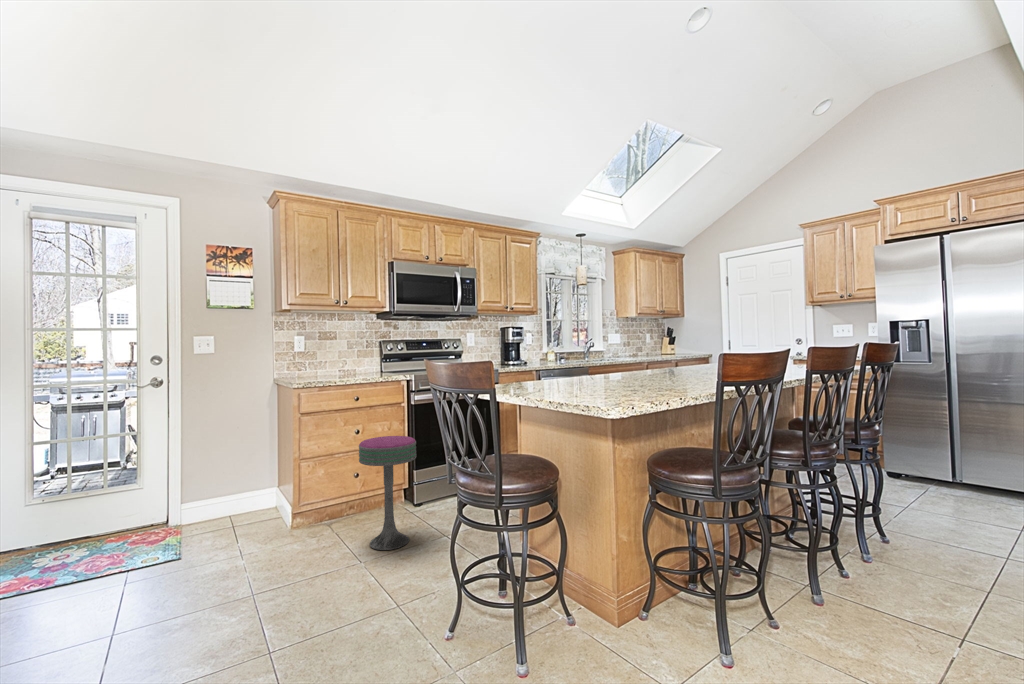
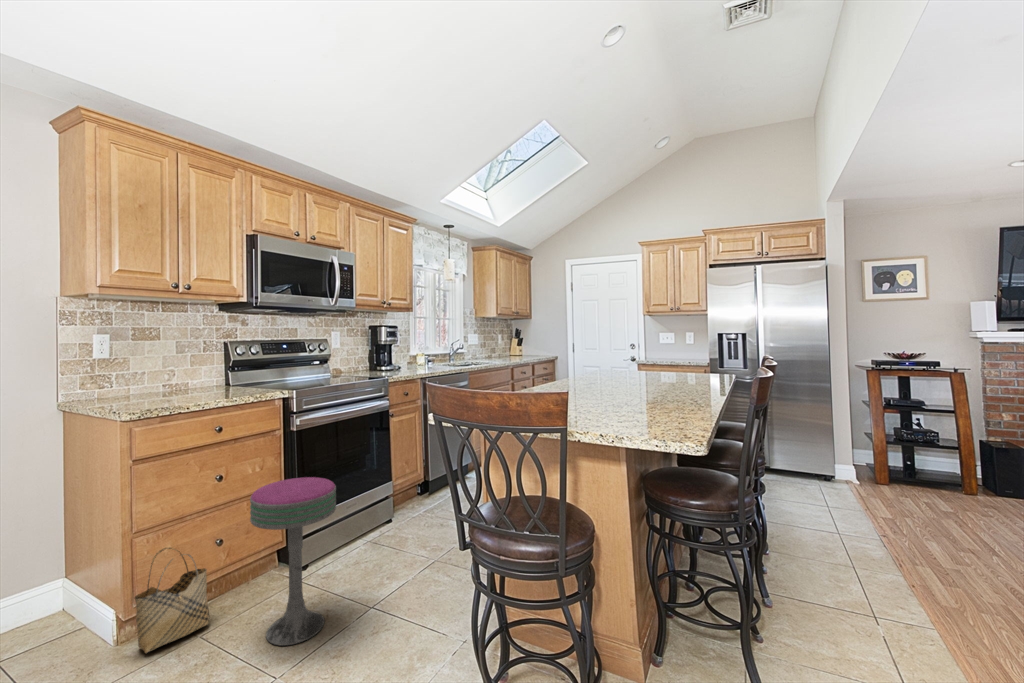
woven basket: none [301,474,345,537] -> present [134,548,209,653]

